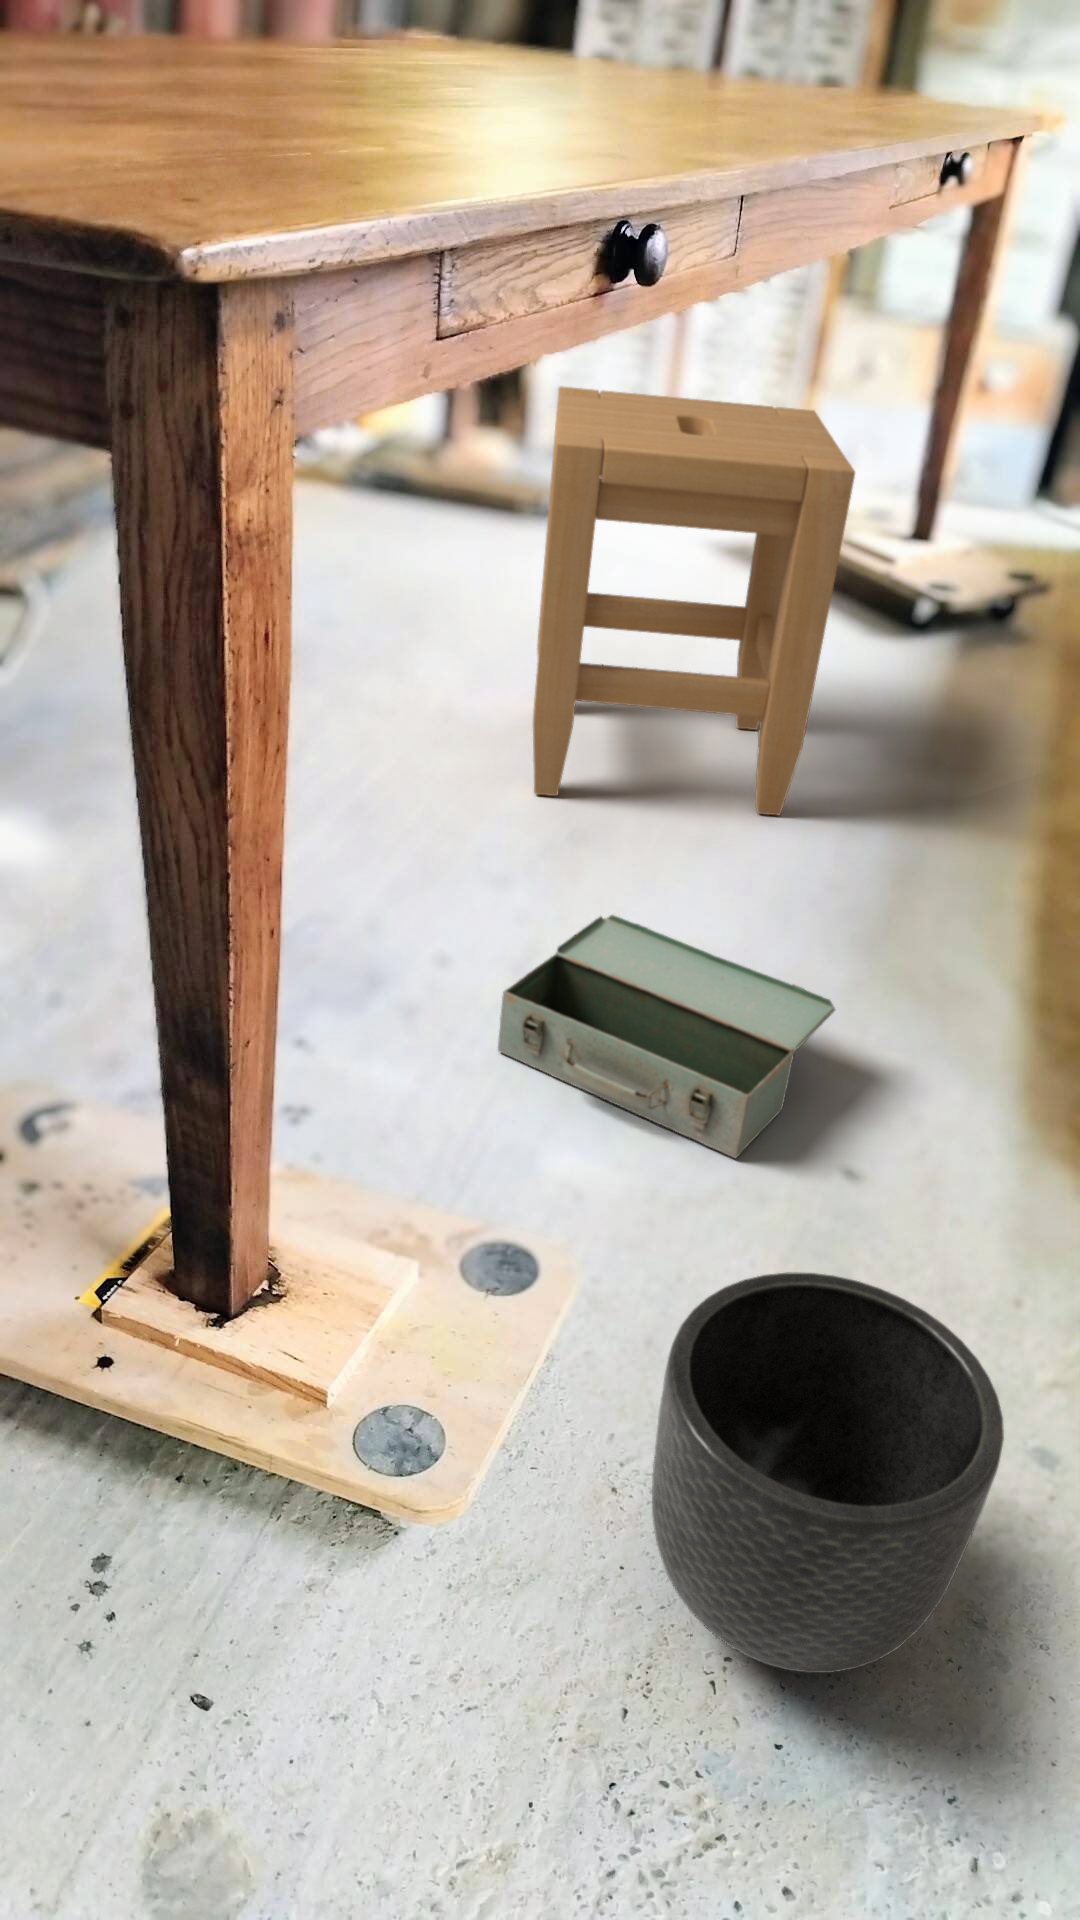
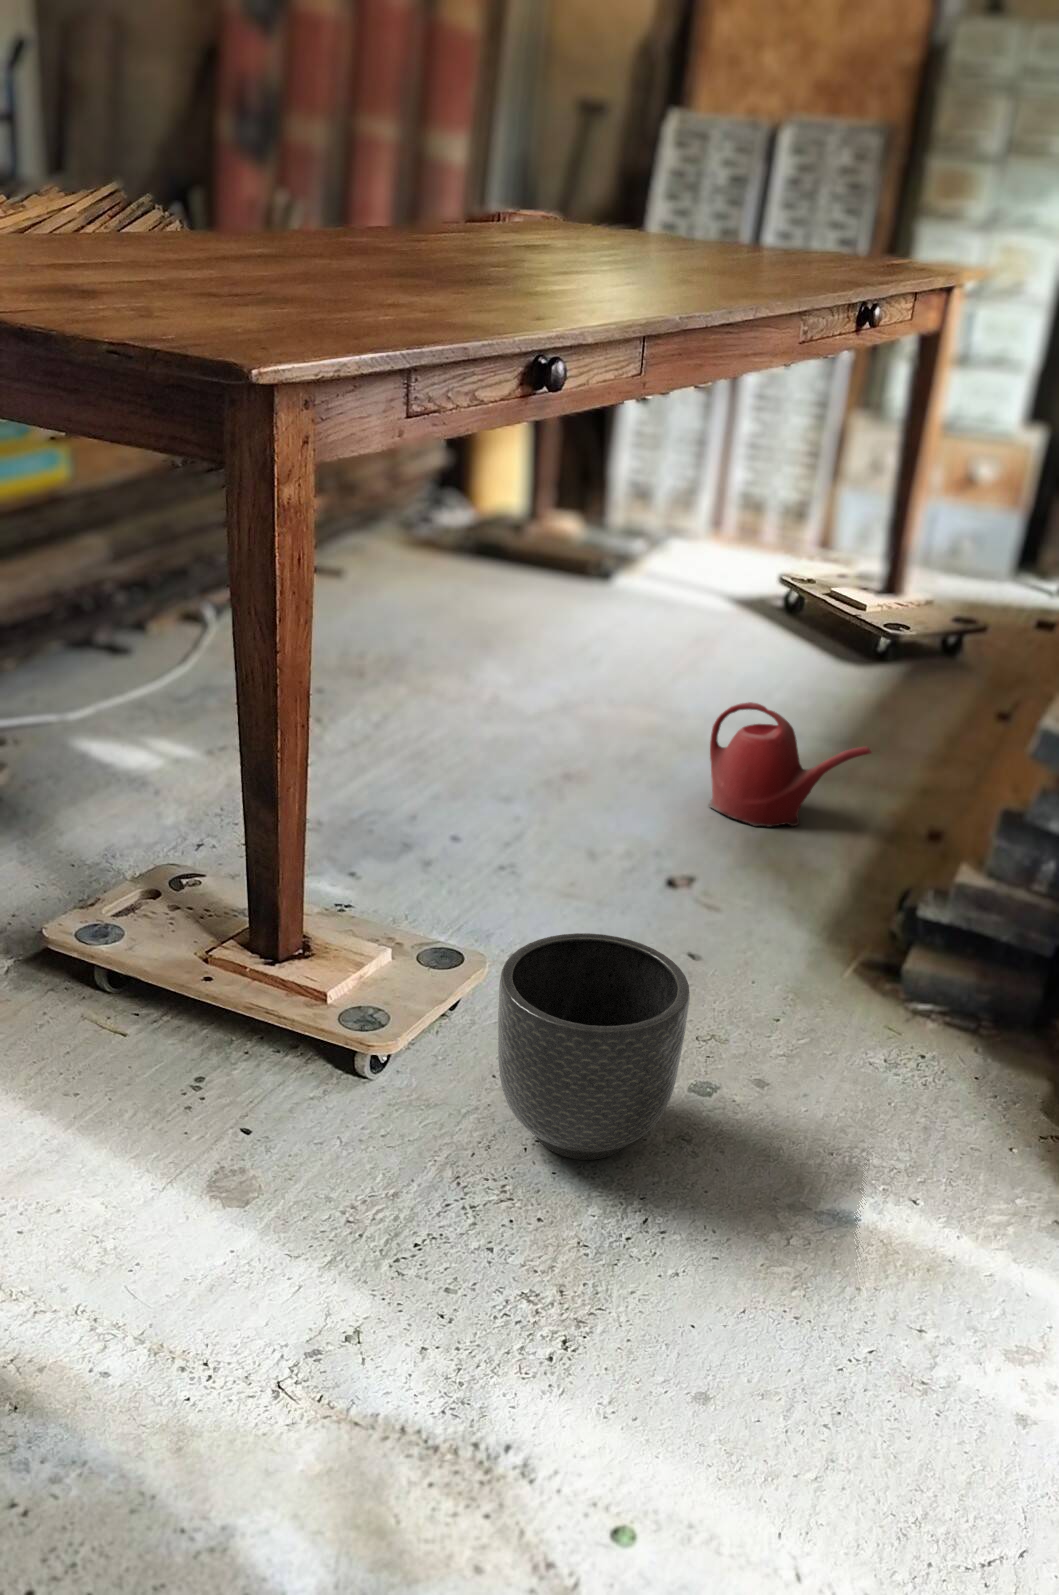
stool: present [533,387,855,815] -> none [557,468,766,752]
watering can: none [781,762,1039,945] -> present [709,702,872,827]
toolbox: present [498,915,835,1158] -> none [491,791,710,931]

